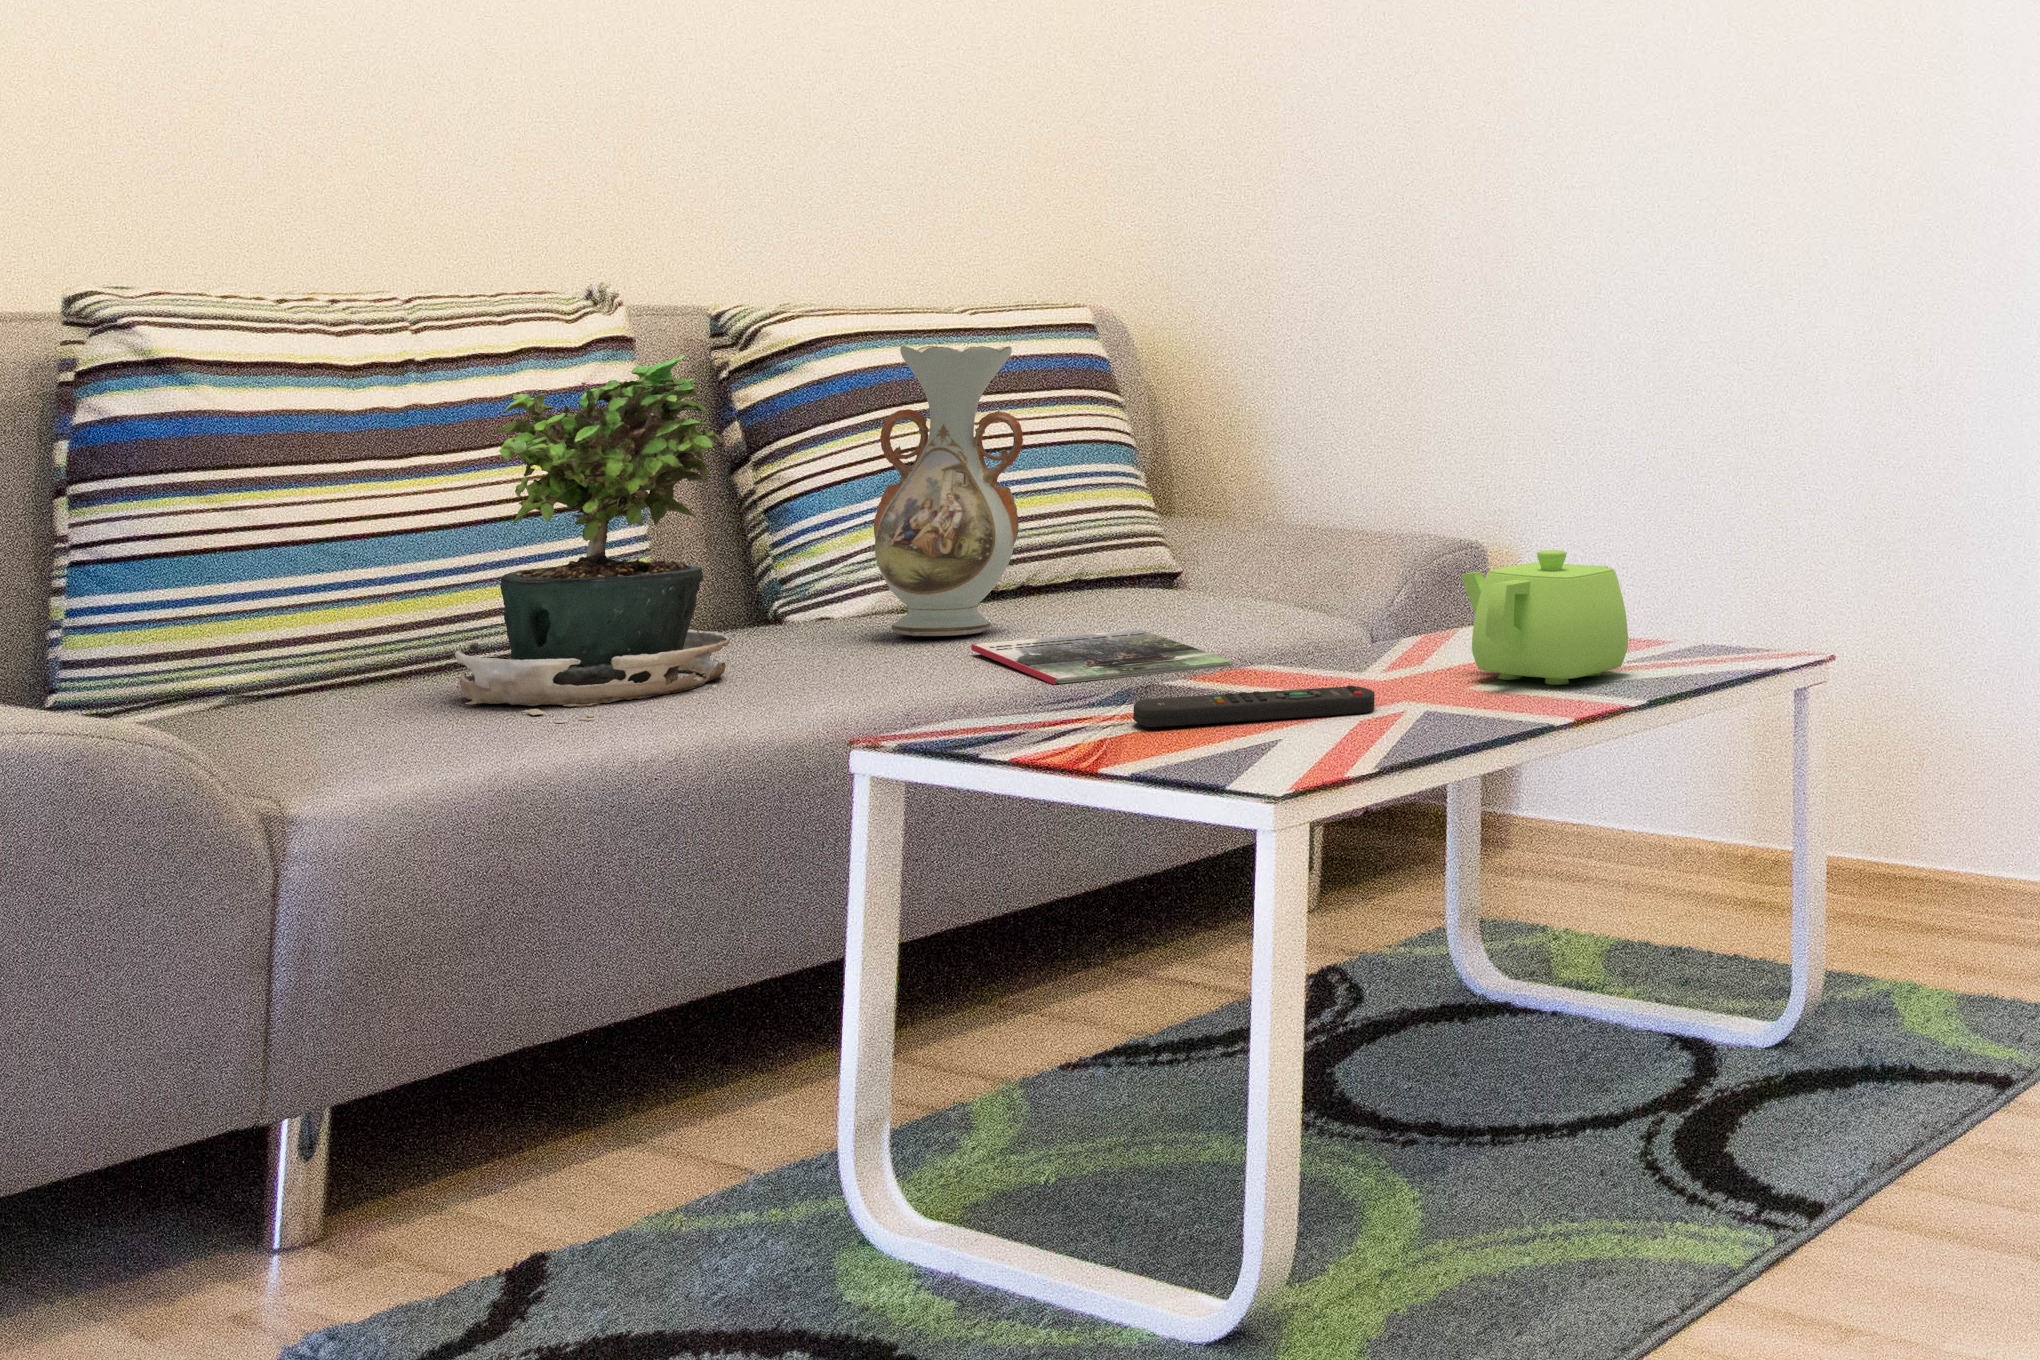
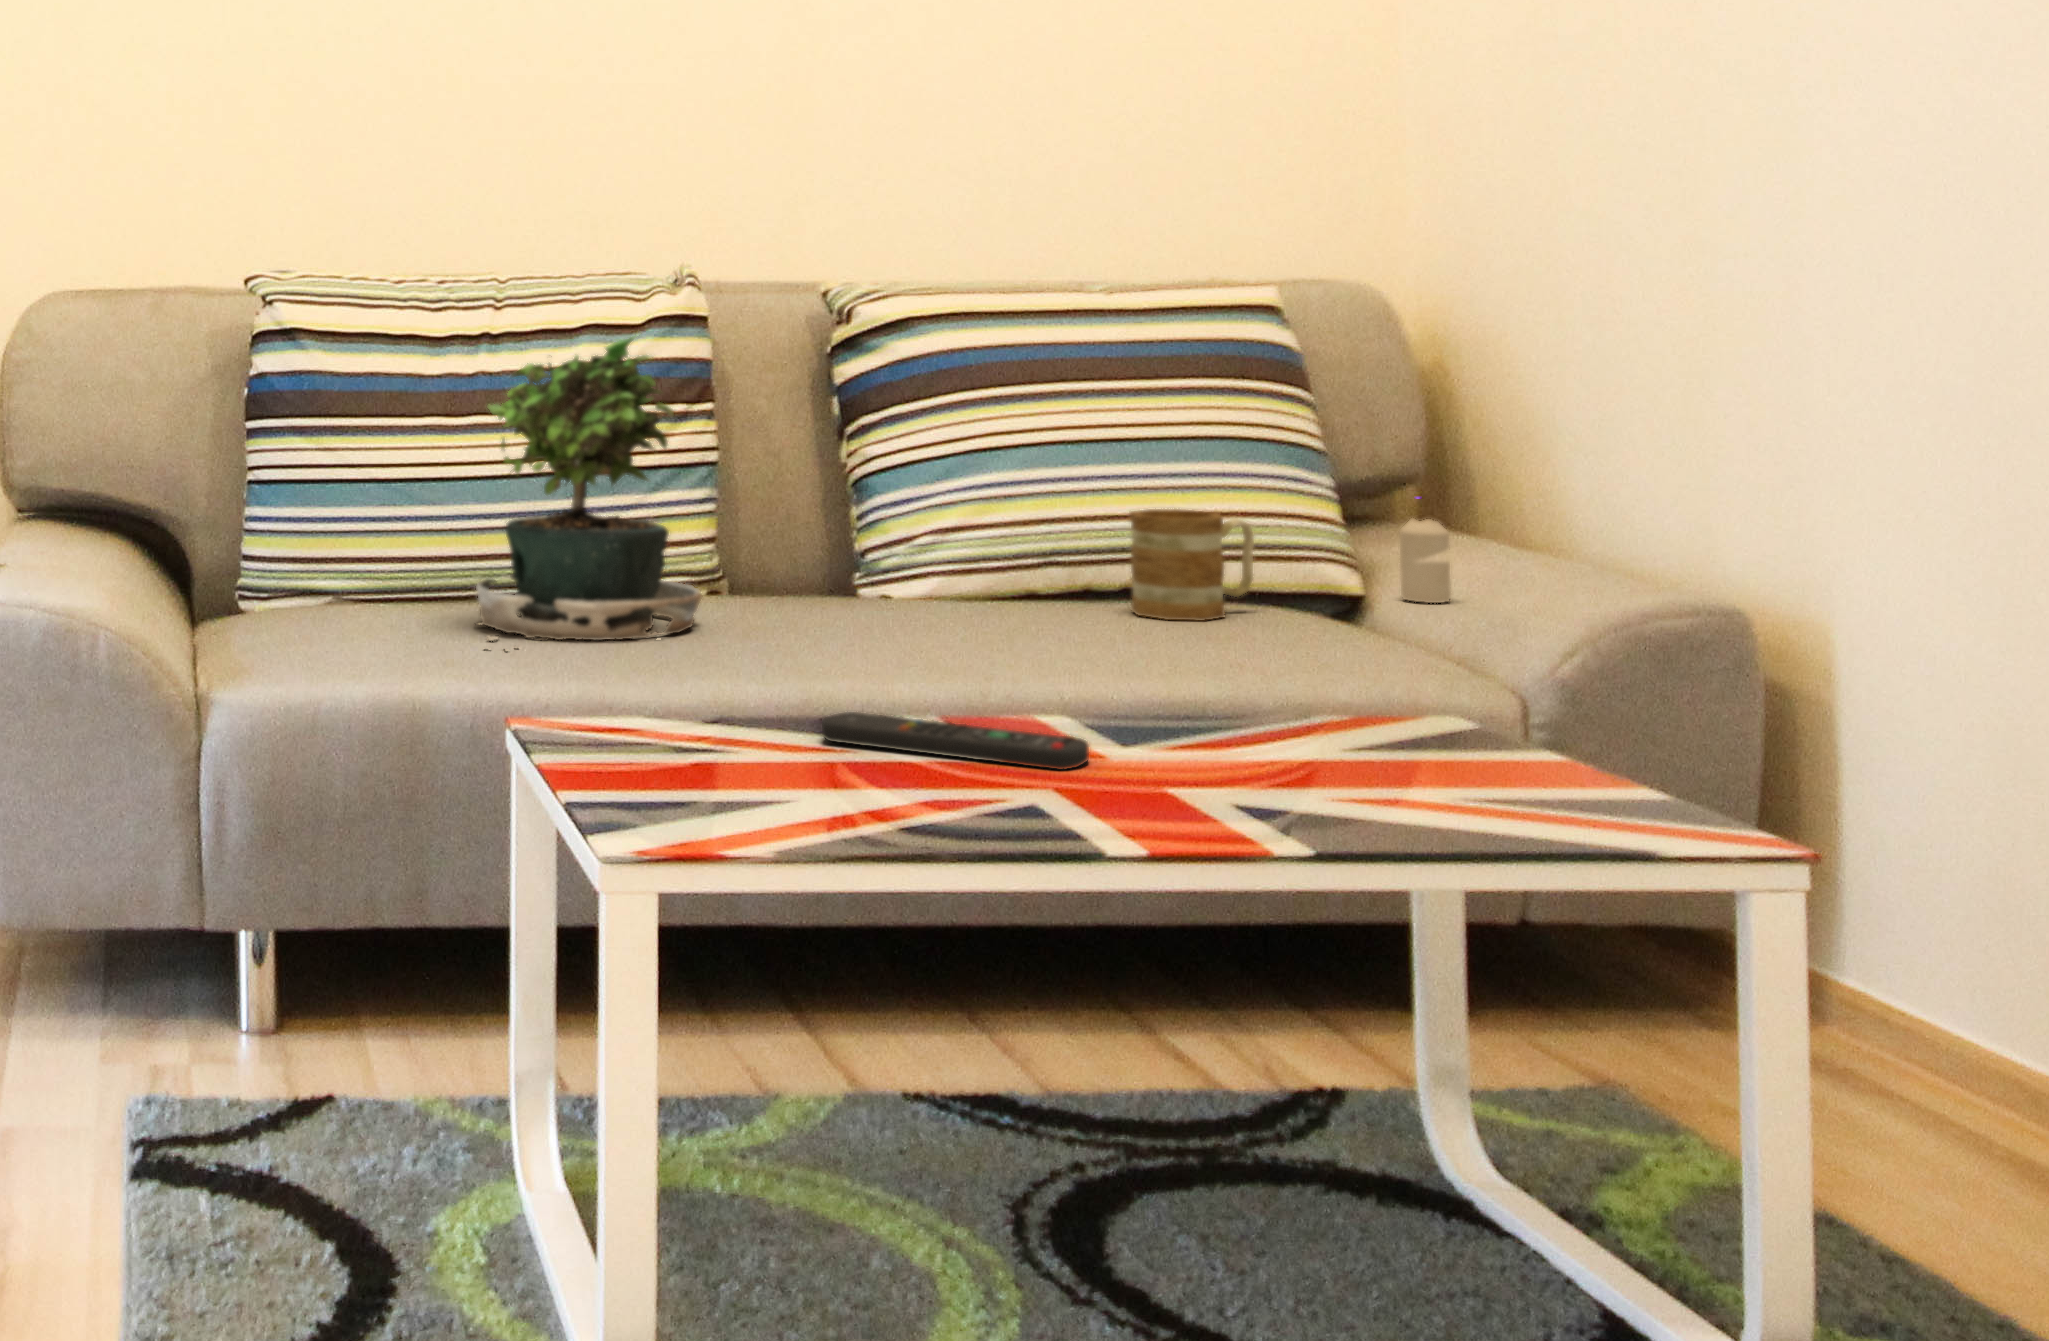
vase: present [874,346,1023,636] -> none [887,327,1029,626]
candle: none [1211,504,1251,575] -> present [1400,519,1451,603]
mug: none [1050,509,1144,610] -> present [1130,509,1254,621]
teapot: present [1461,550,1628,685] -> none [1254,613,1503,784]
magazine: present [971,630,1233,684] -> none [894,635,1113,698]

